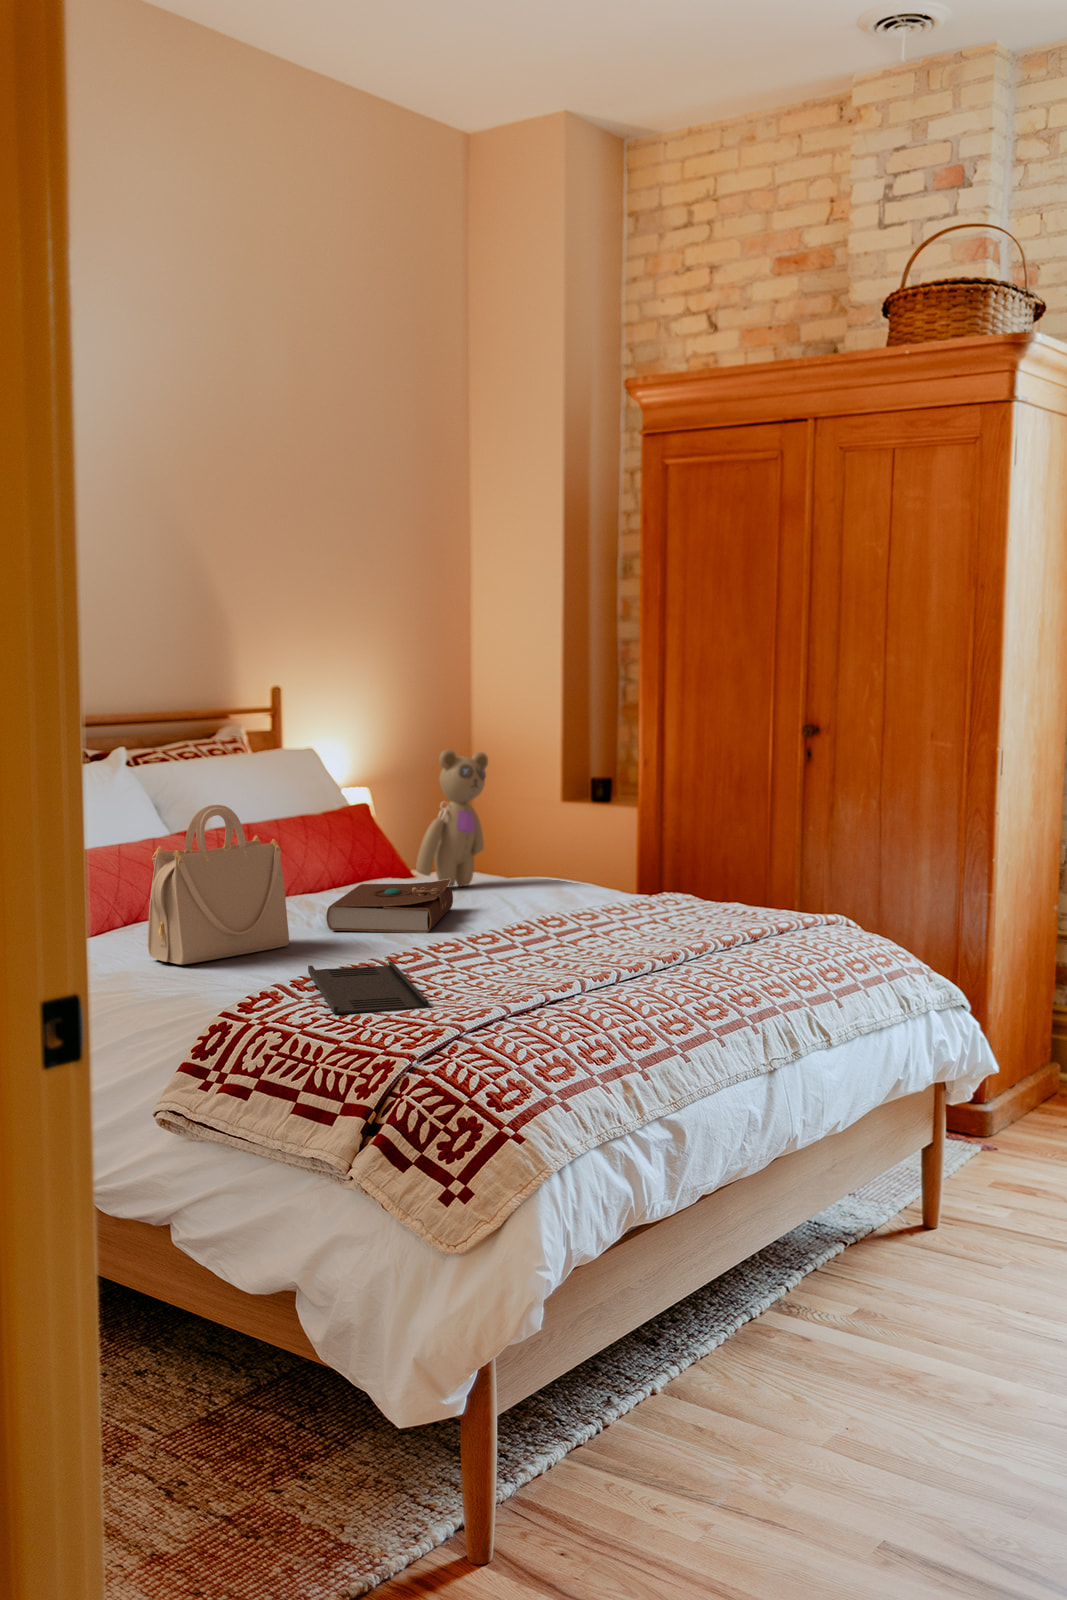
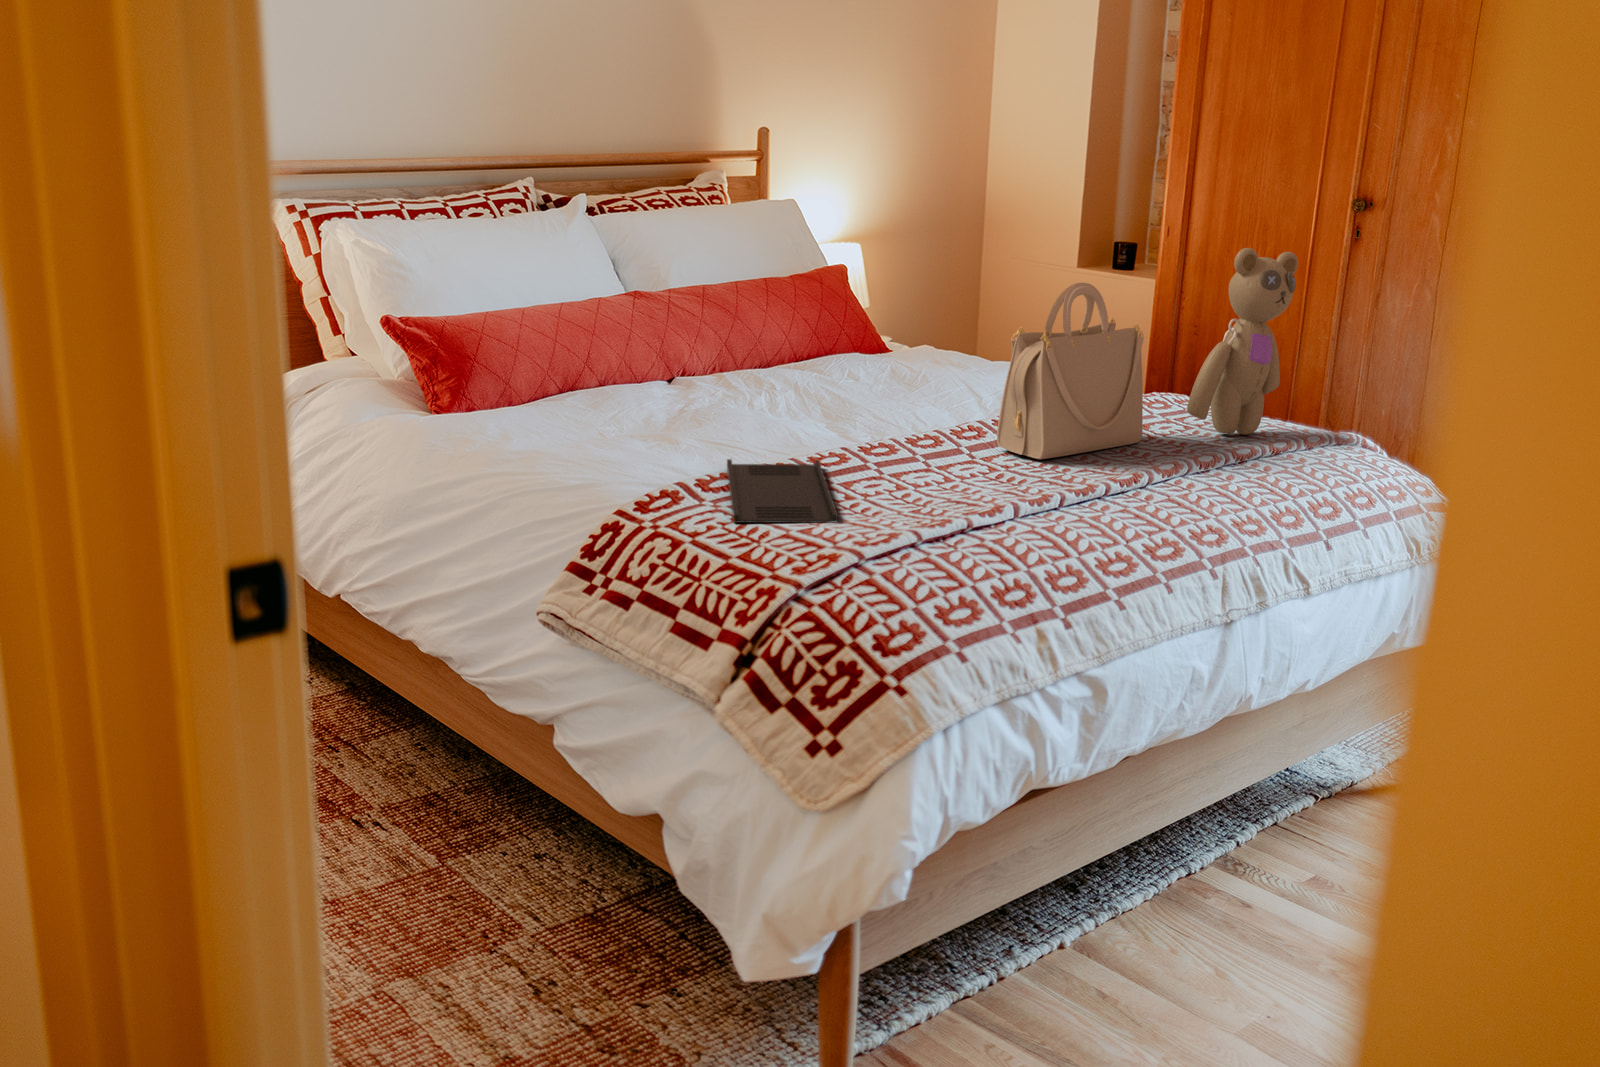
teddy bear: present [416,749,488,887] -> present [1187,248,1298,435]
handbag: present [148,805,289,965] -> present [997,283,1144,459]
book: present [326,879,453,933] -> none [768,361,914,424]

